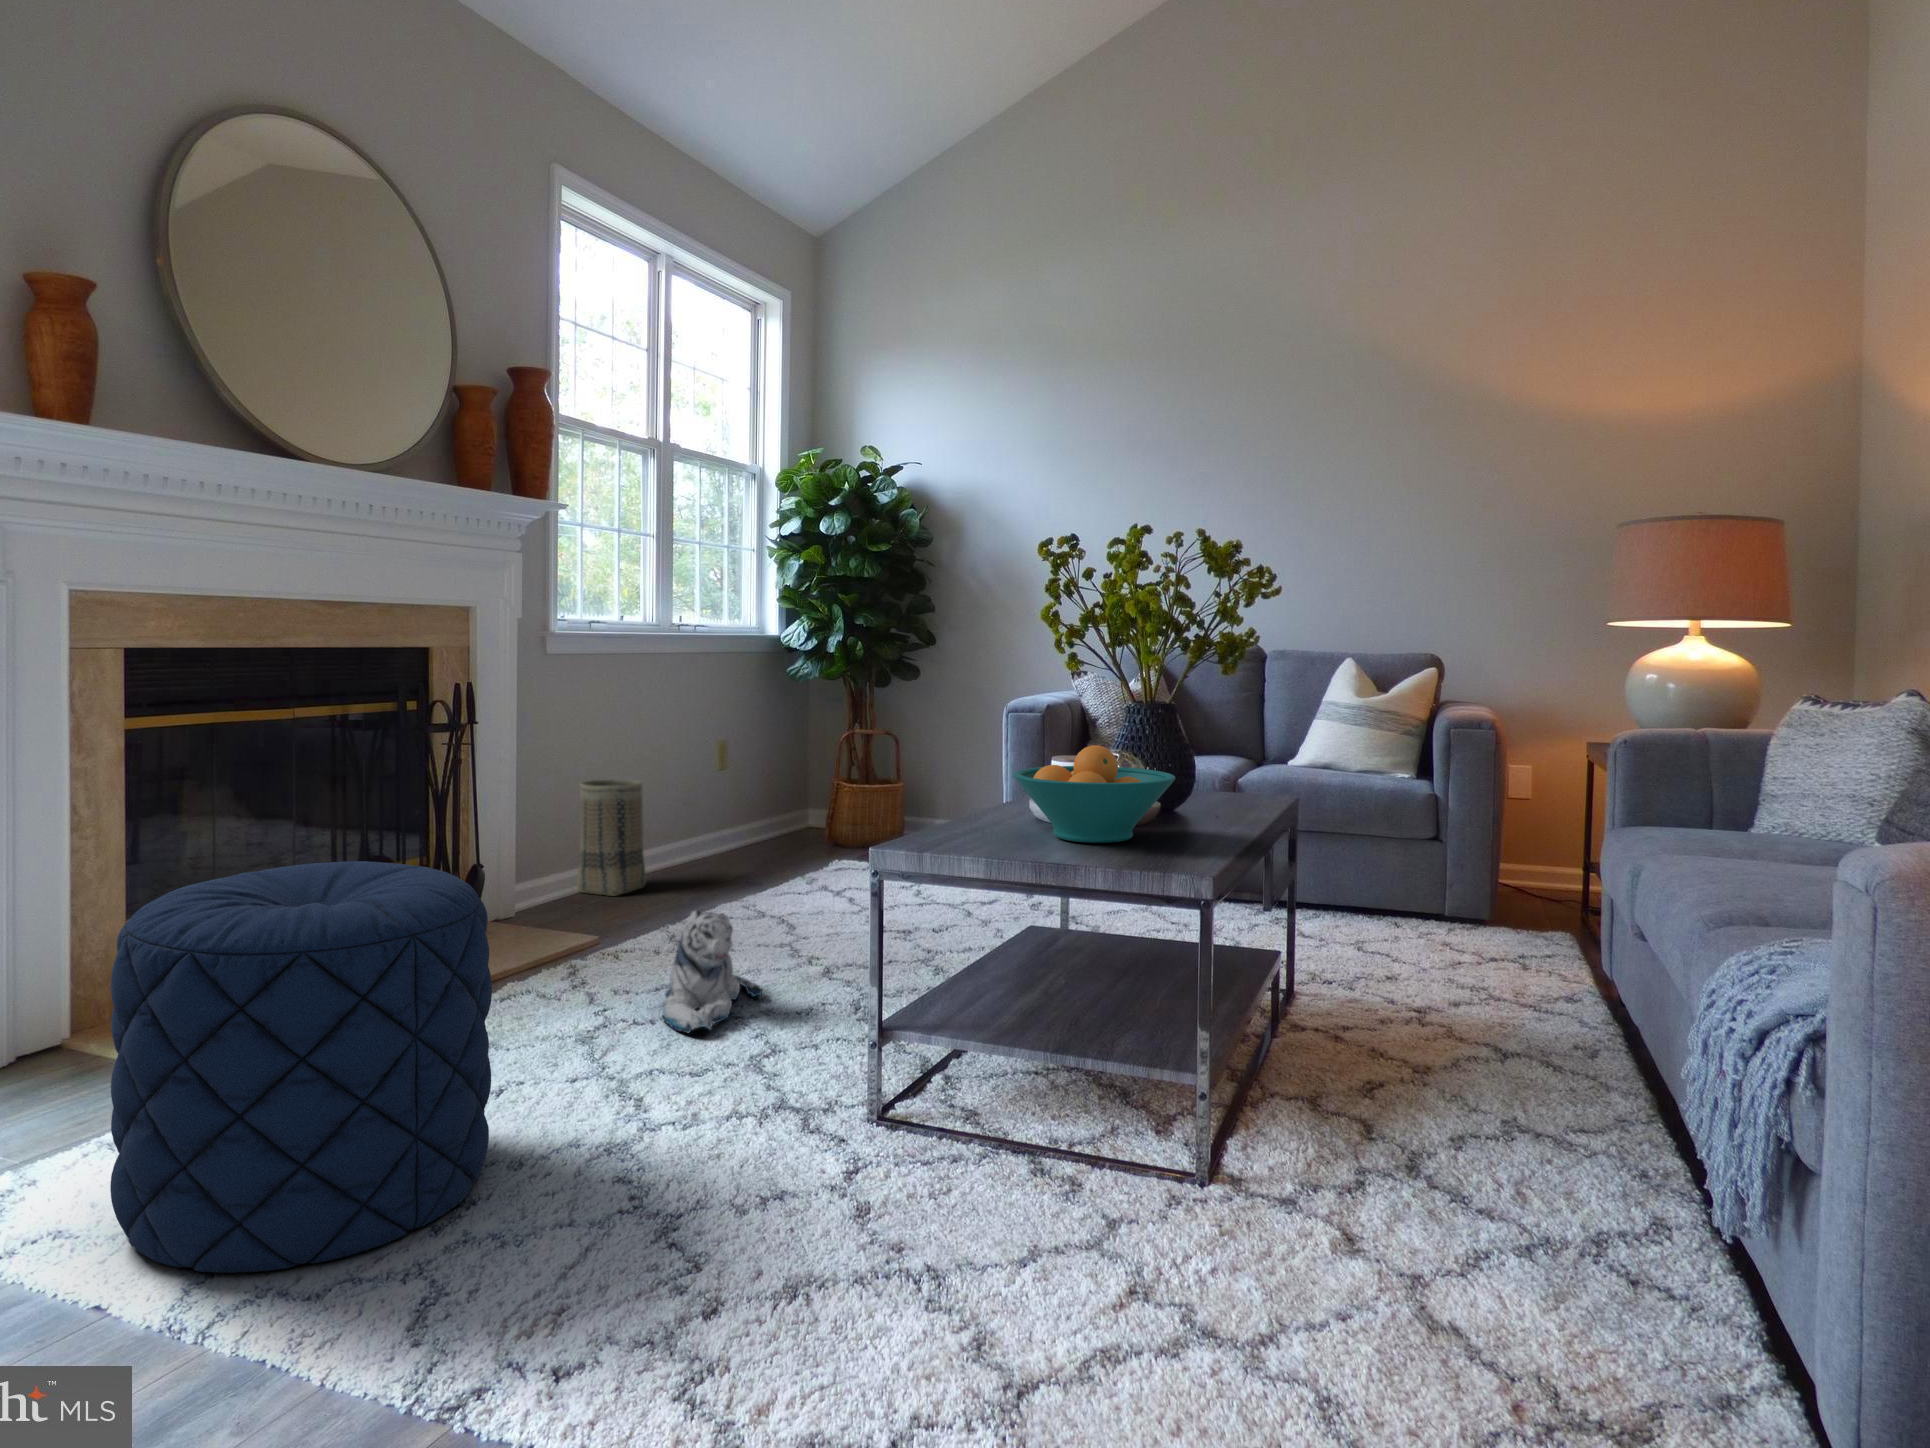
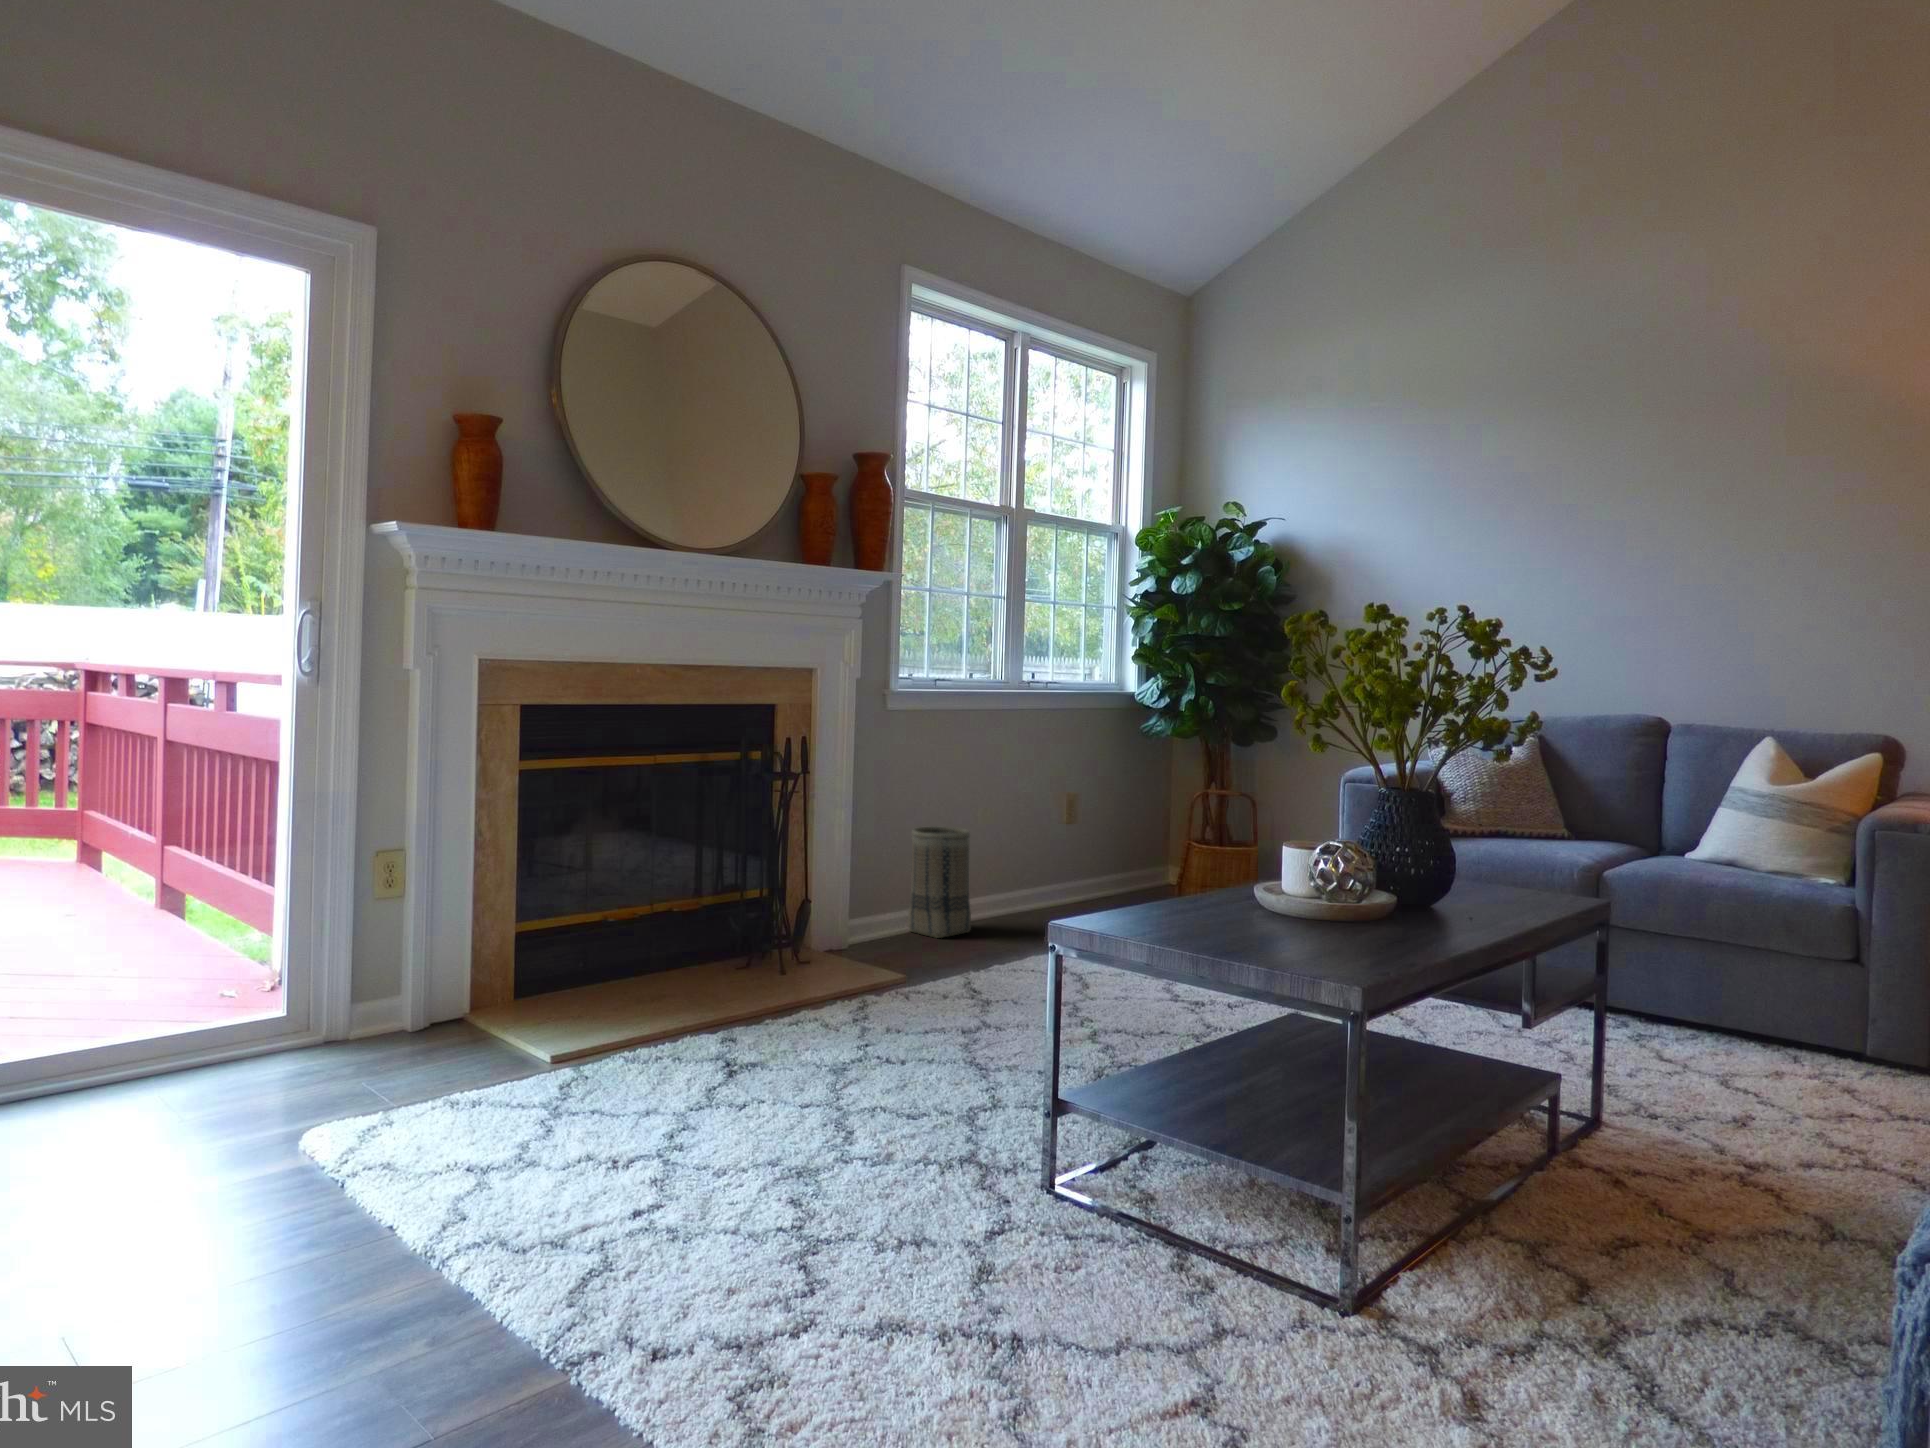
fruit bowl: present [1013,745,1175,843] -> none [1196,839,1369,941]
pouf: present [110,861,492,1273] -> none [416,897,707,1225]
plush toy: present [662,911,762,1033] -> none [911,964,1014,1080]

